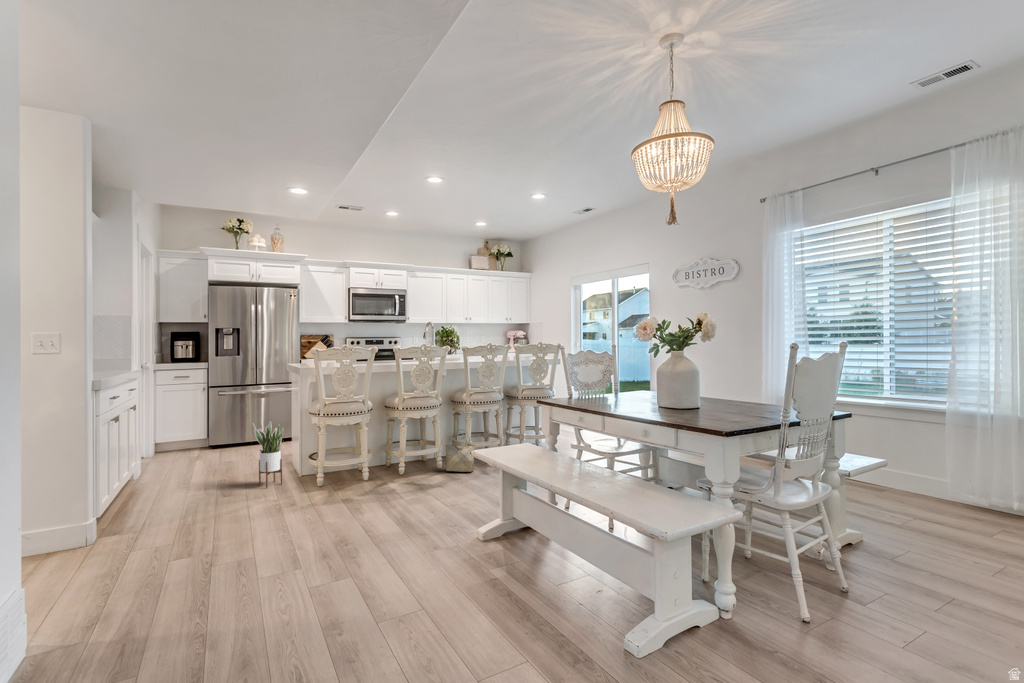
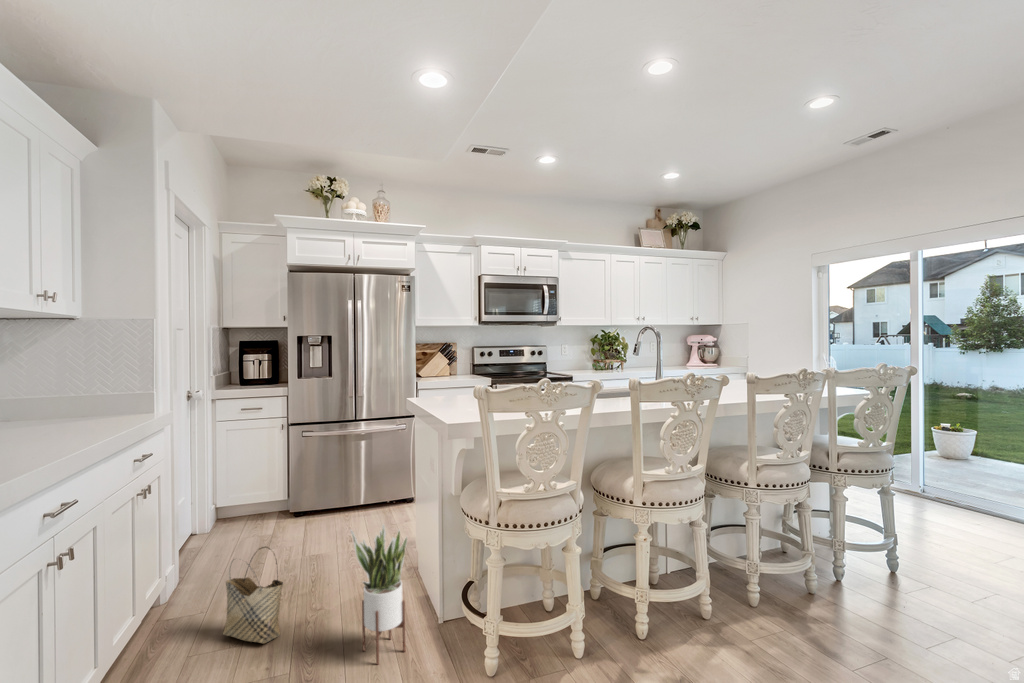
woven basket: present [445,430,475,472] -> present [223,547,283,643]

